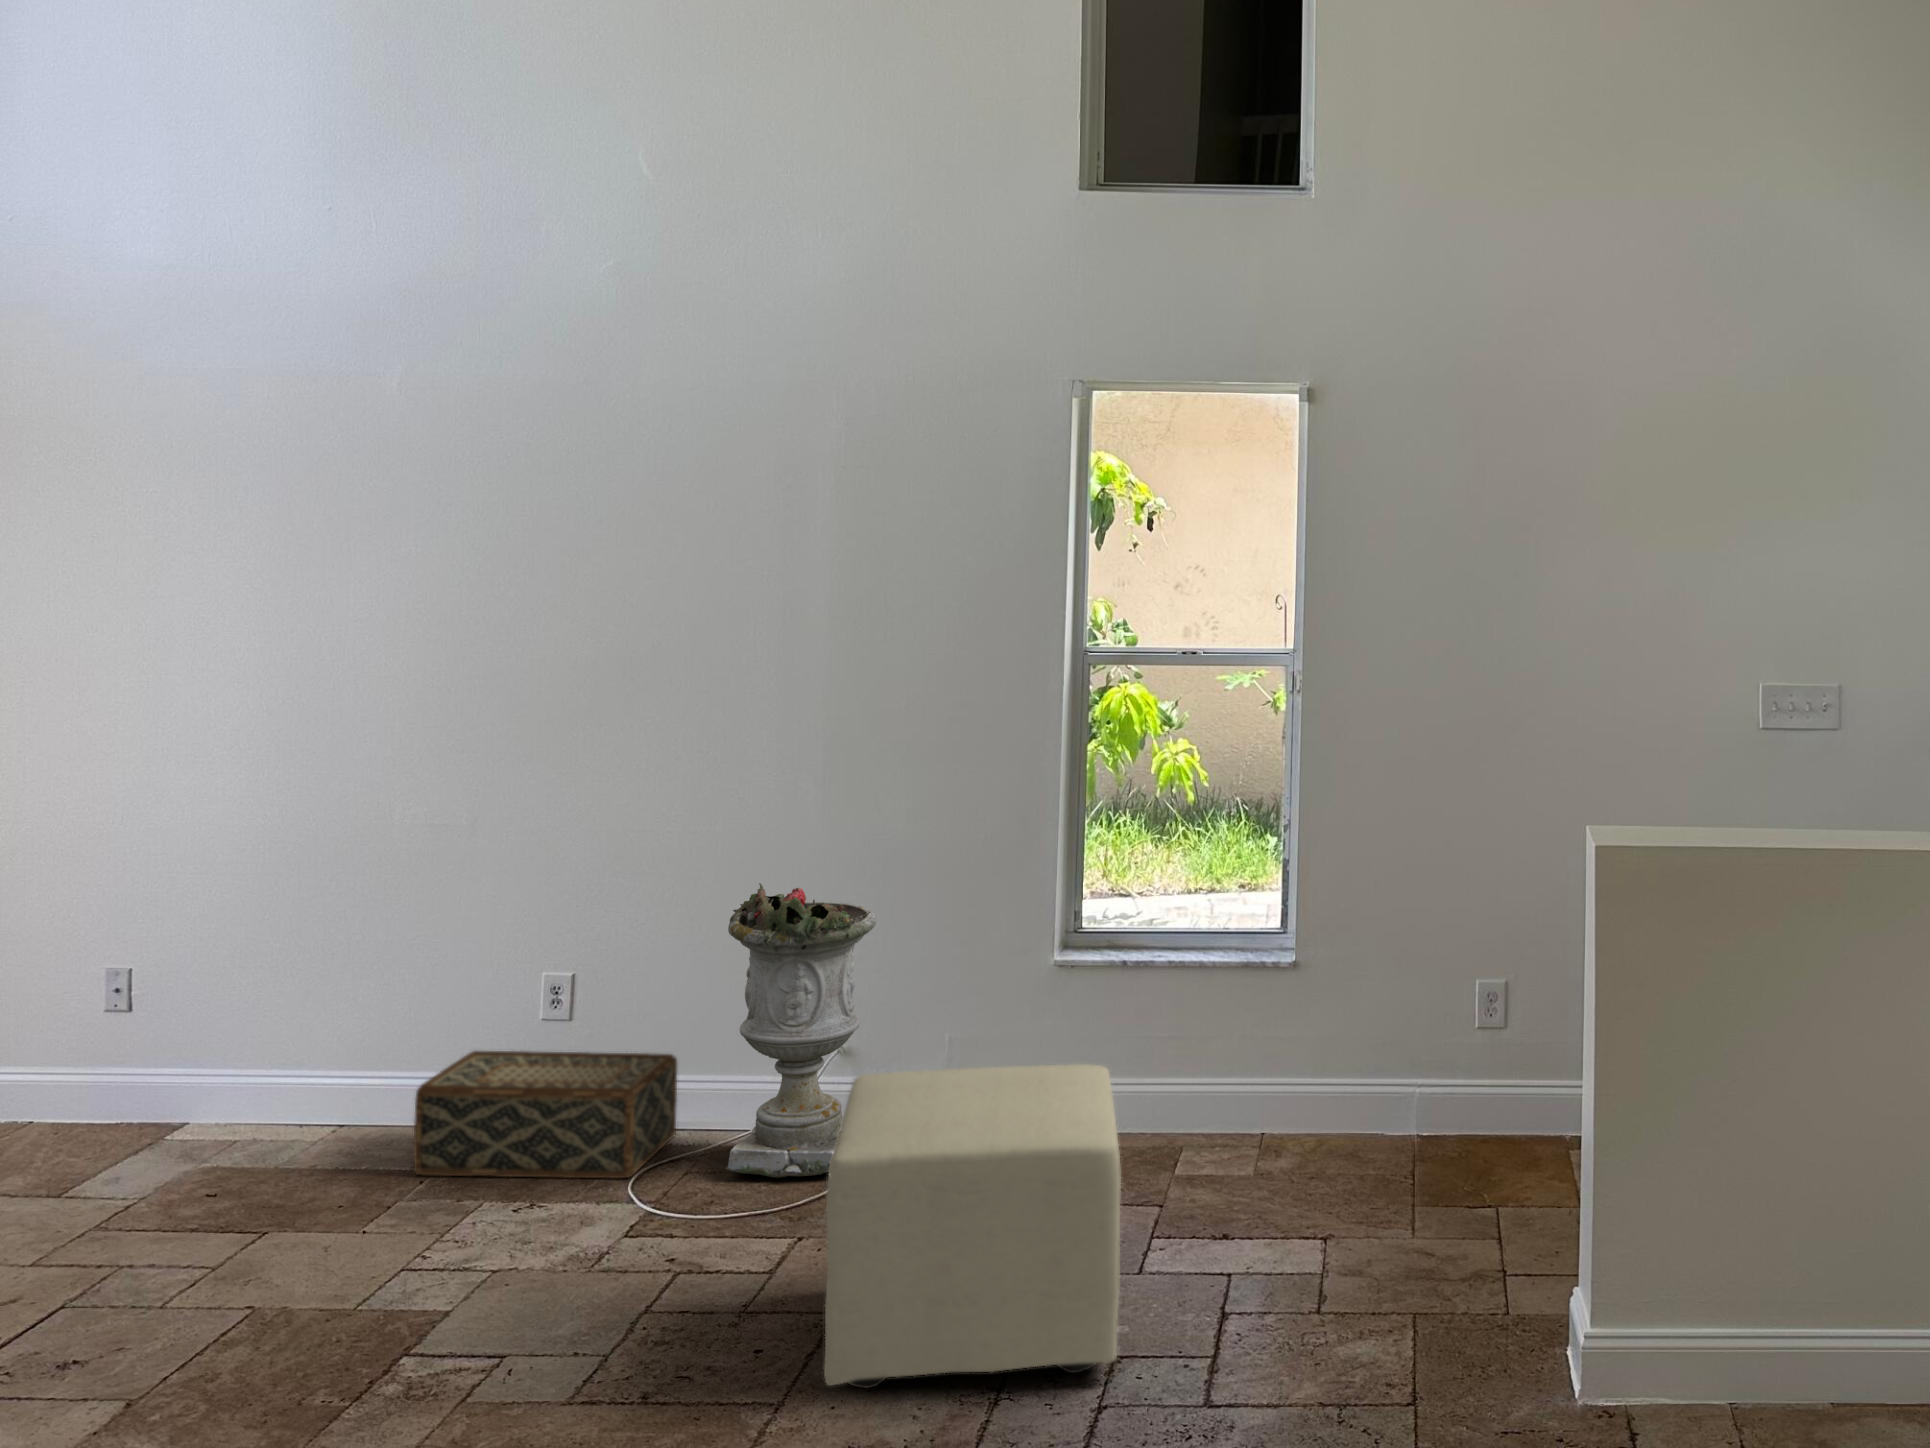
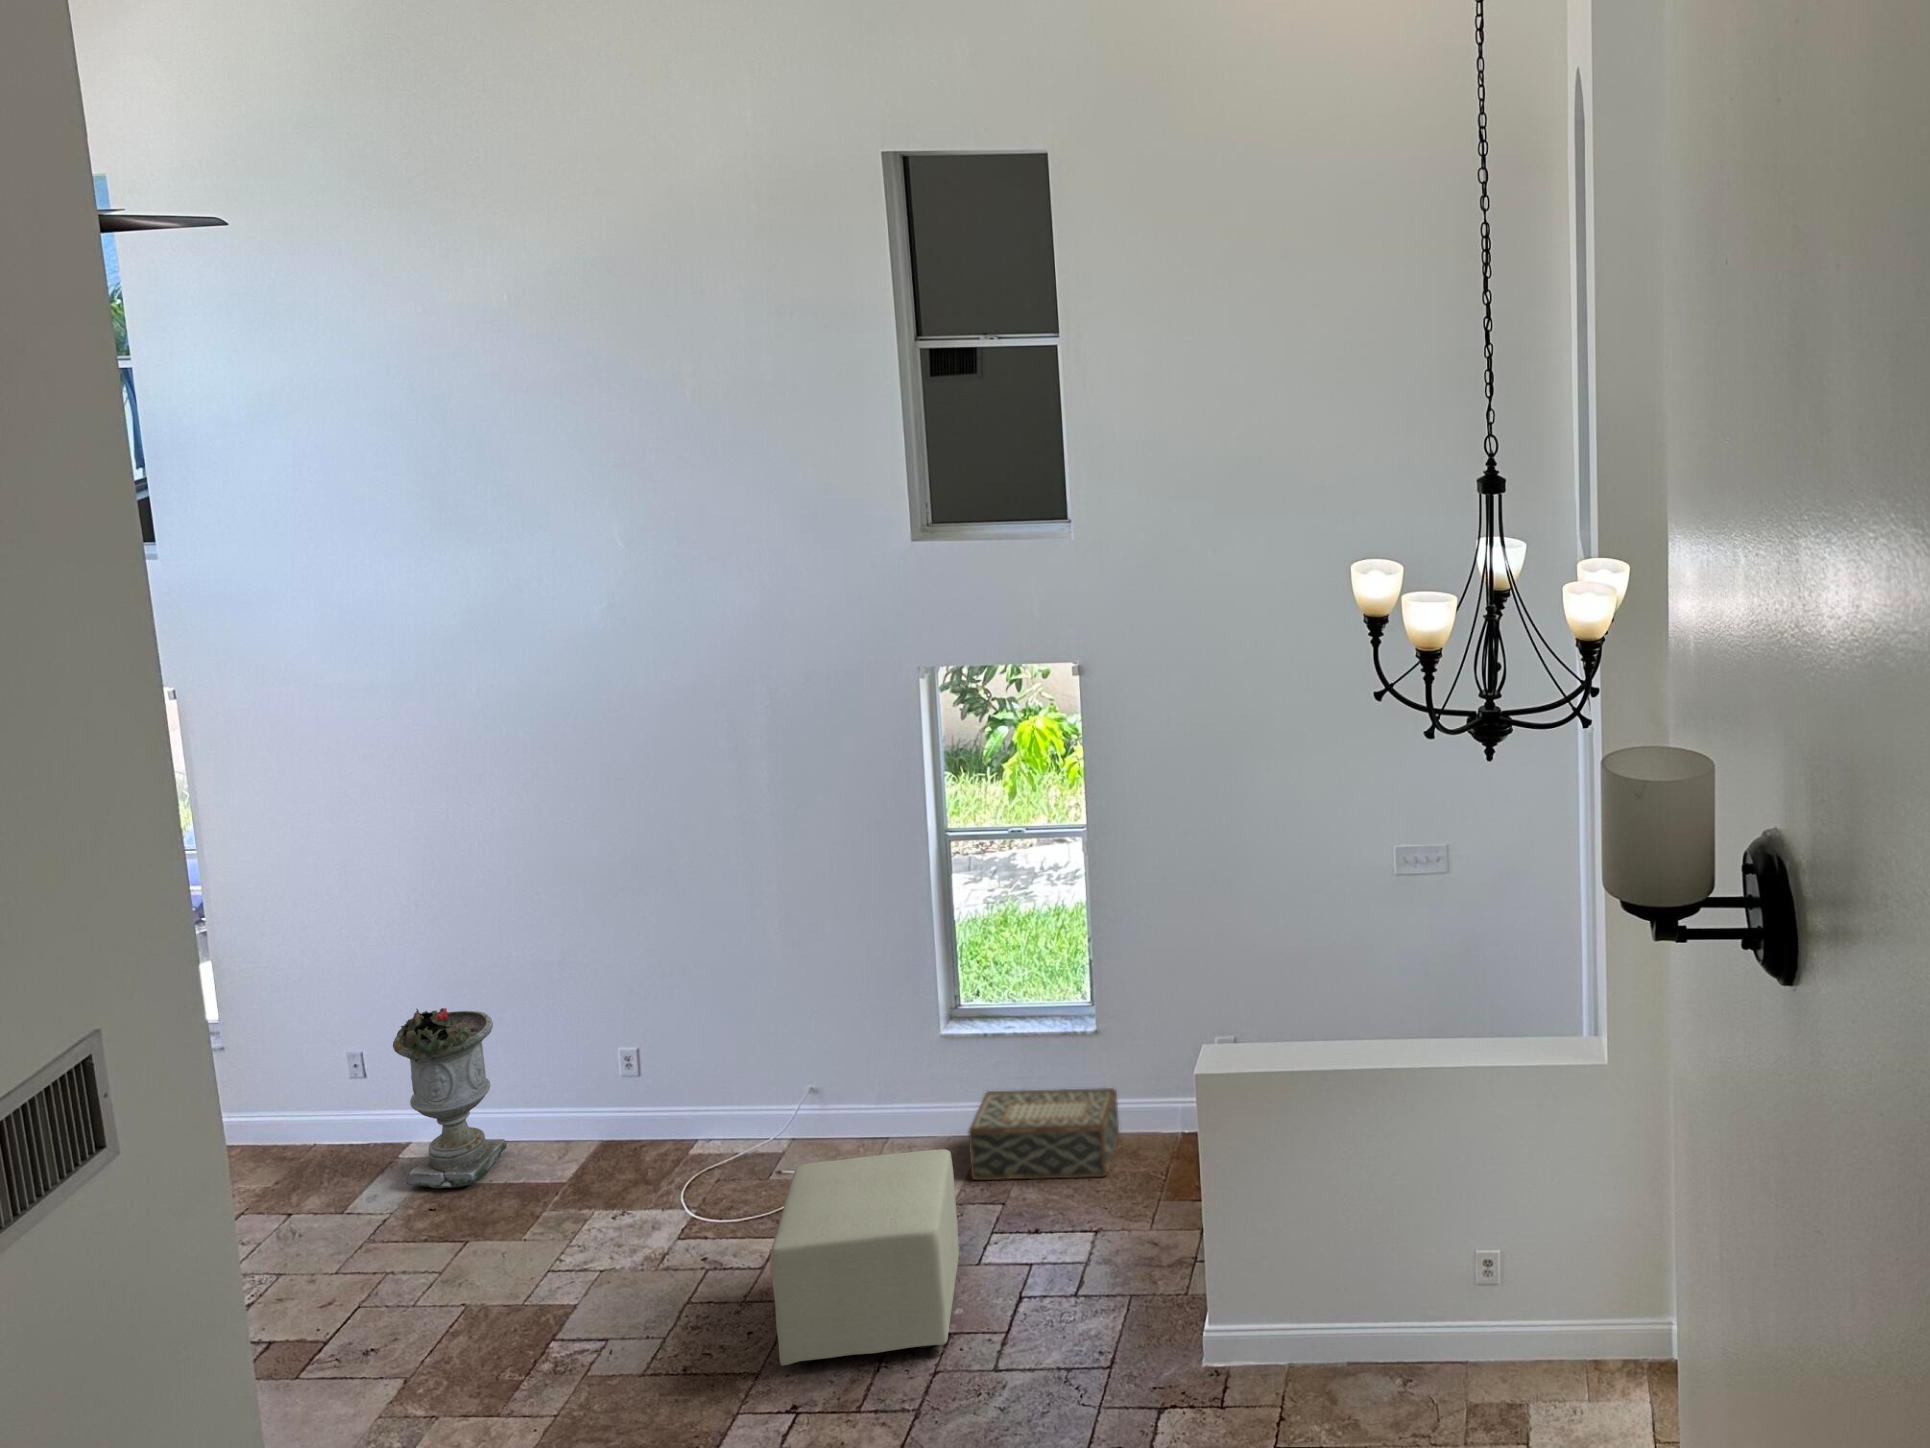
planter: present [725,883,876,1178] -> present [393,1008,507,1188]
woven basket: present [414,1051,677,1178] -> present [968,1088,1119,1180]

